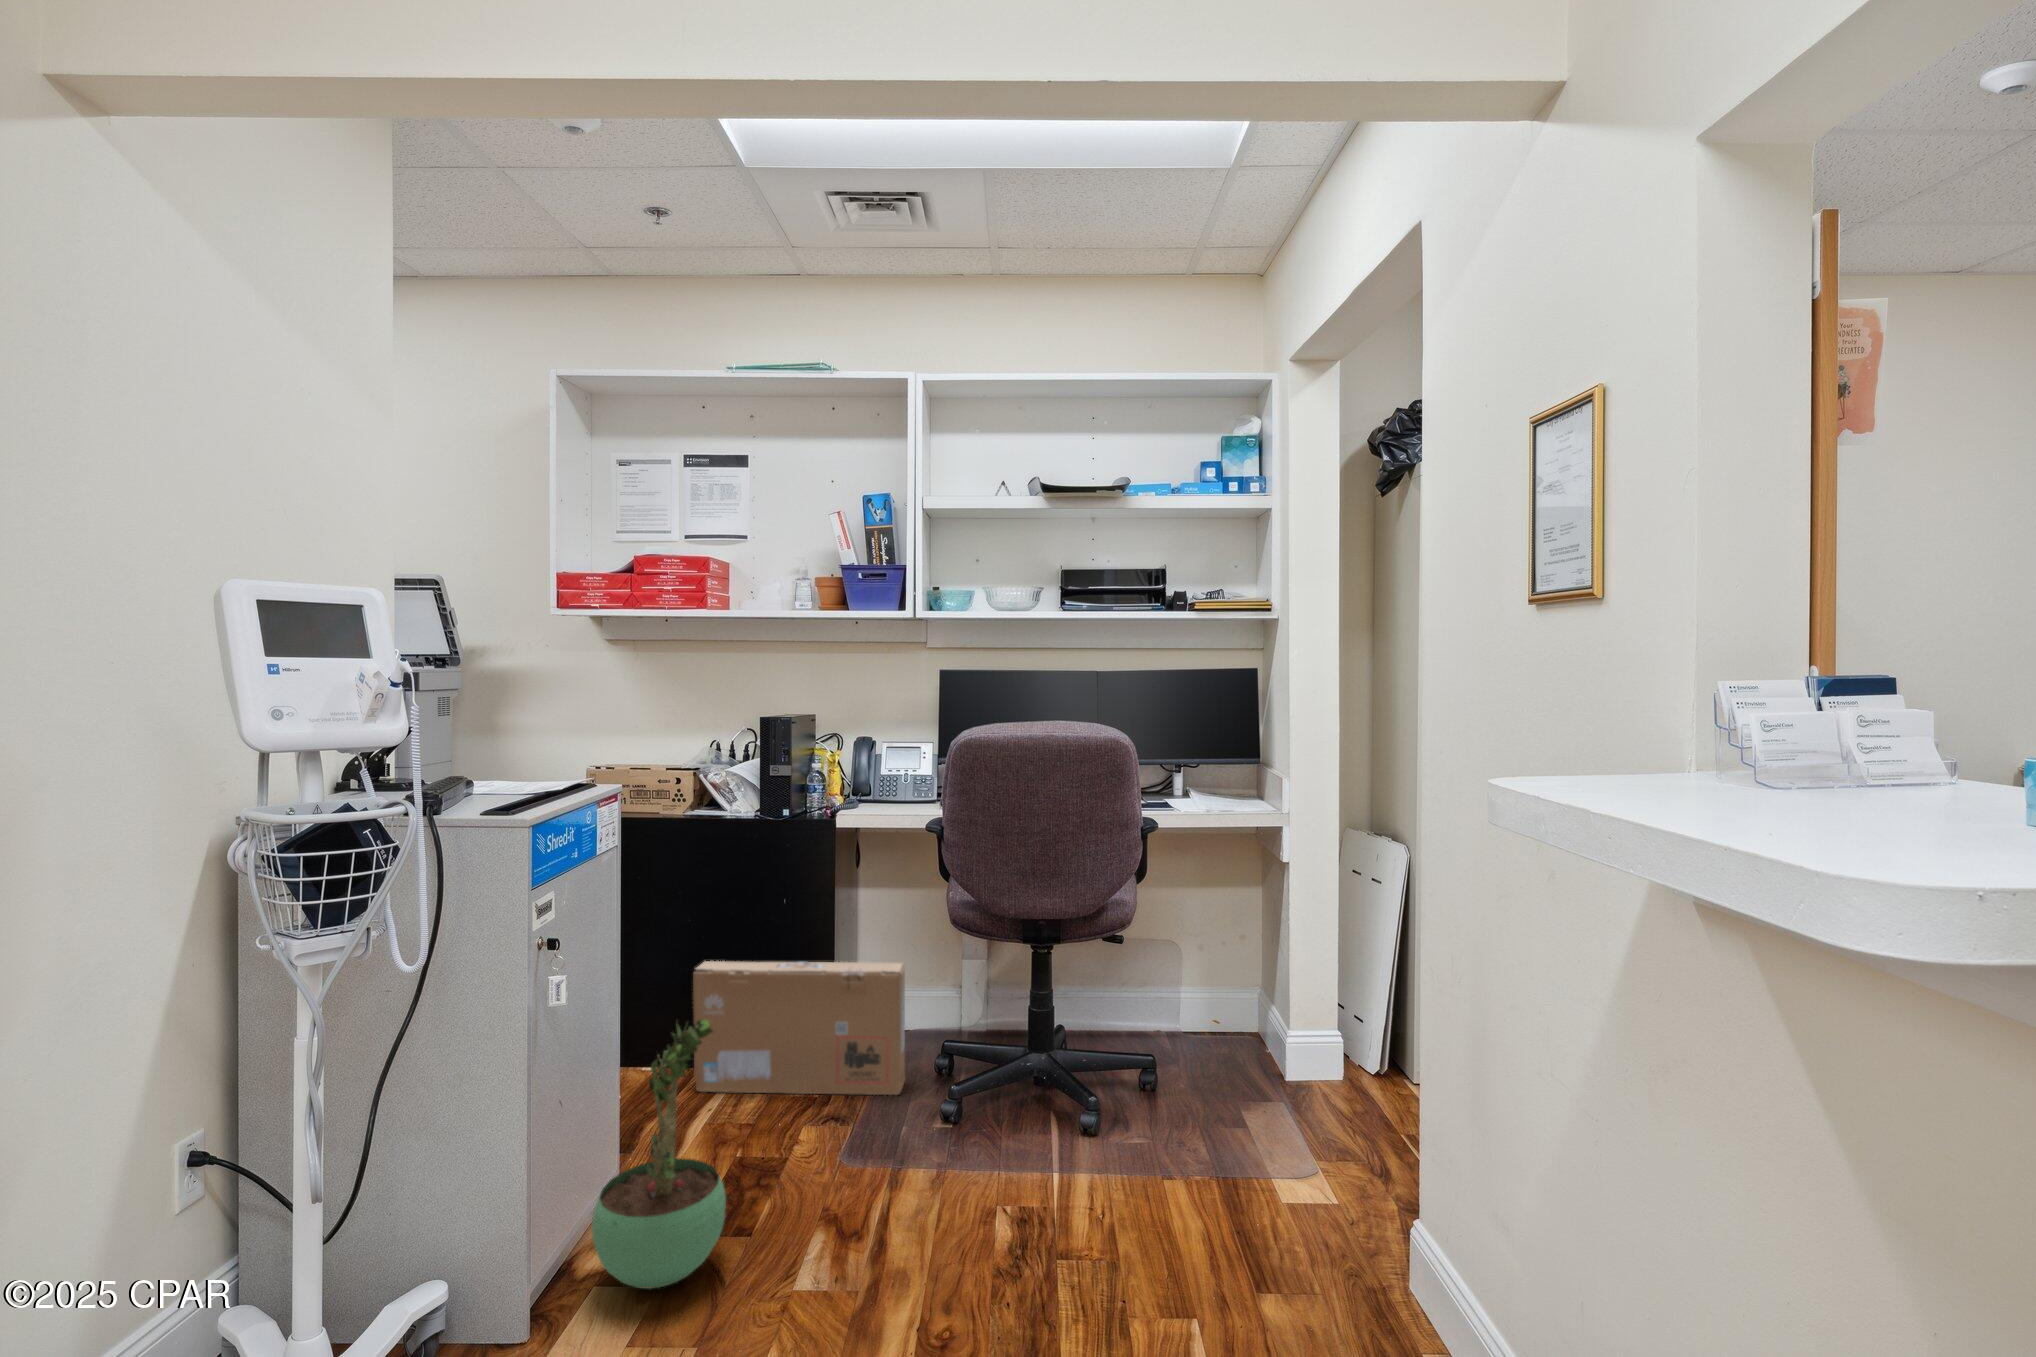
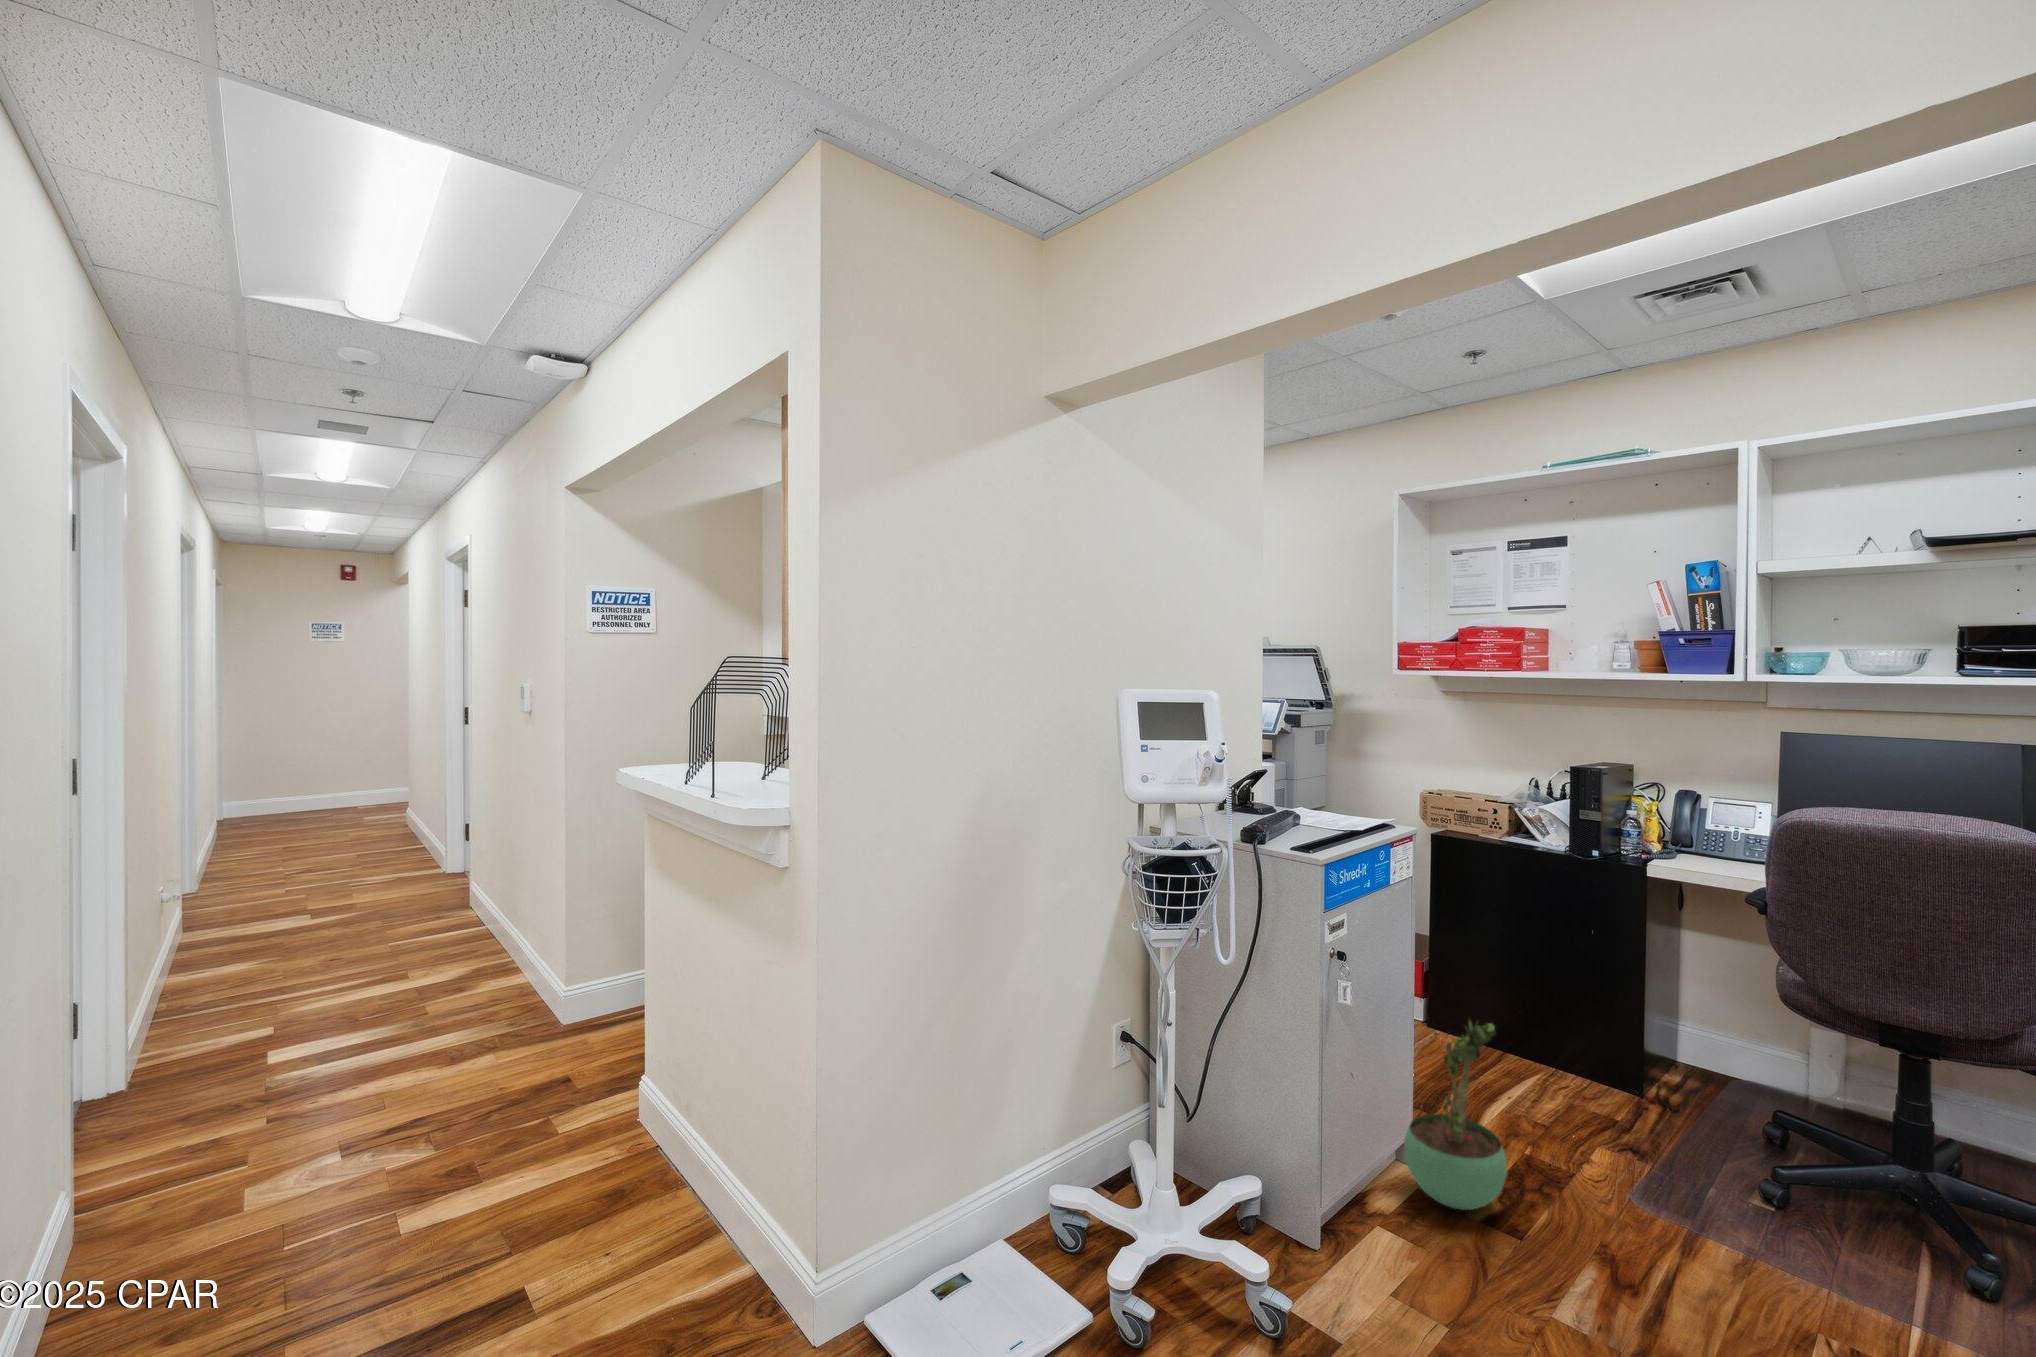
cardboard box: present [693,961,905,1095] -> none [1503,970,1721,1147]

